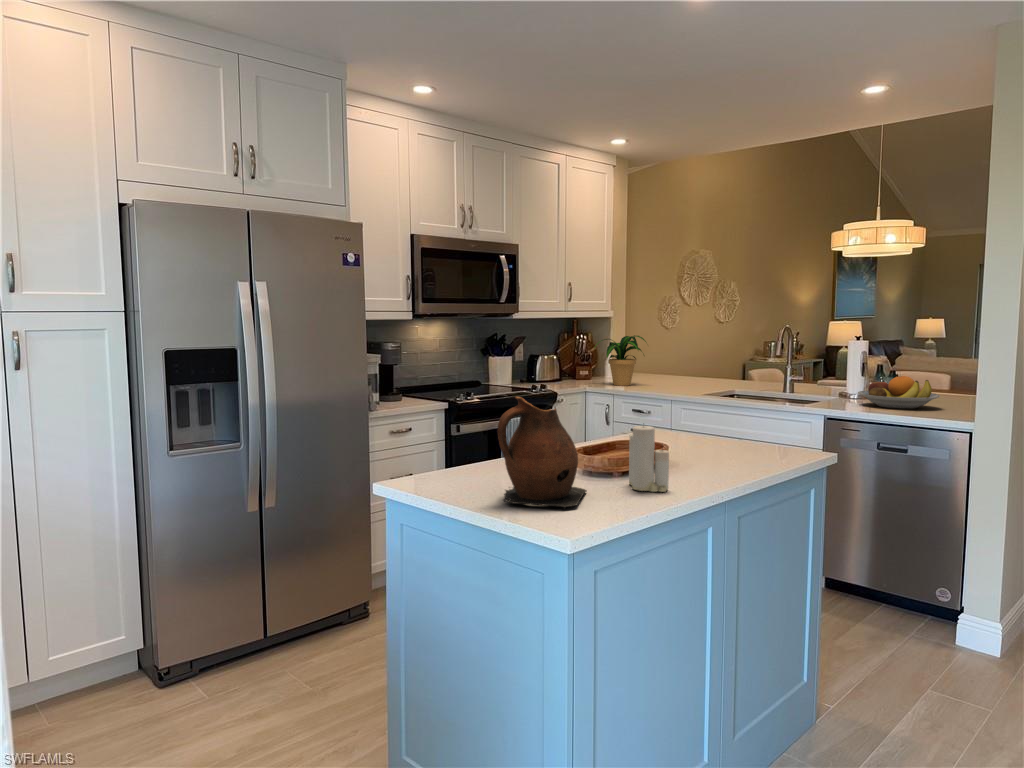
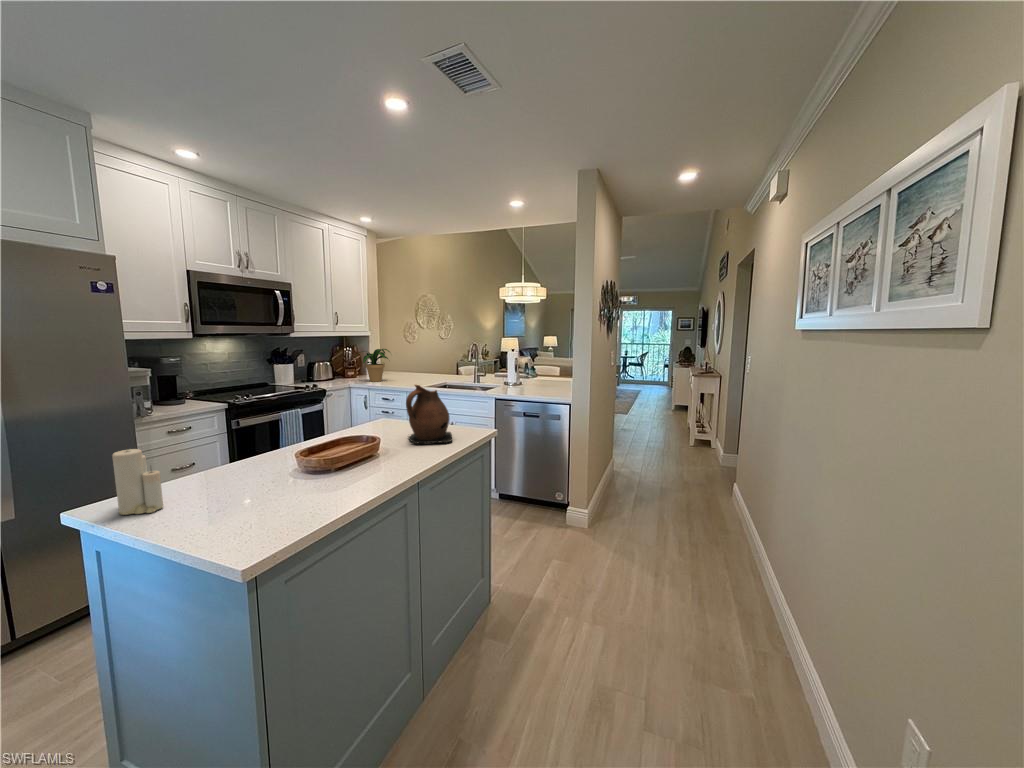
fruit bowl: present [858,376,940,409] -> none [515,373,557,391]
ceramic pitcher: present [498,397,587,509] -> present [406,385,452,443]
candle: present [629,426,669,492] -> present [112,449,163,515]

